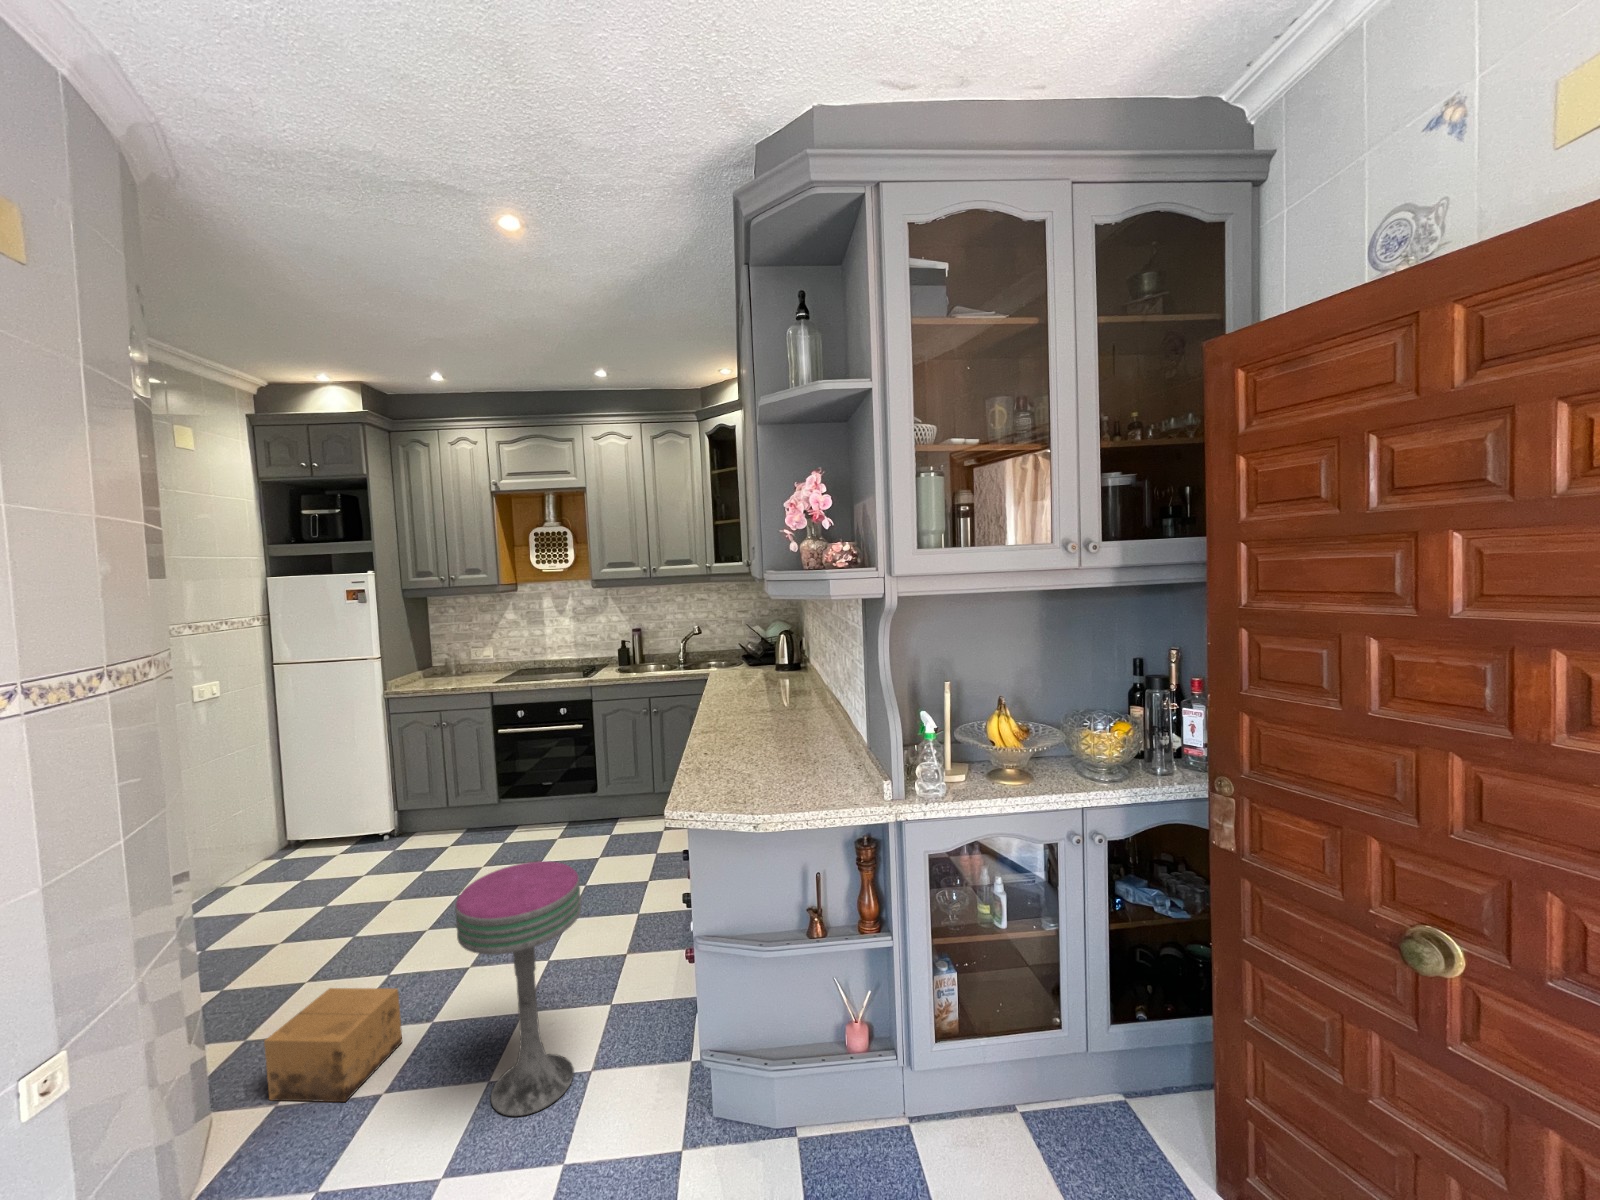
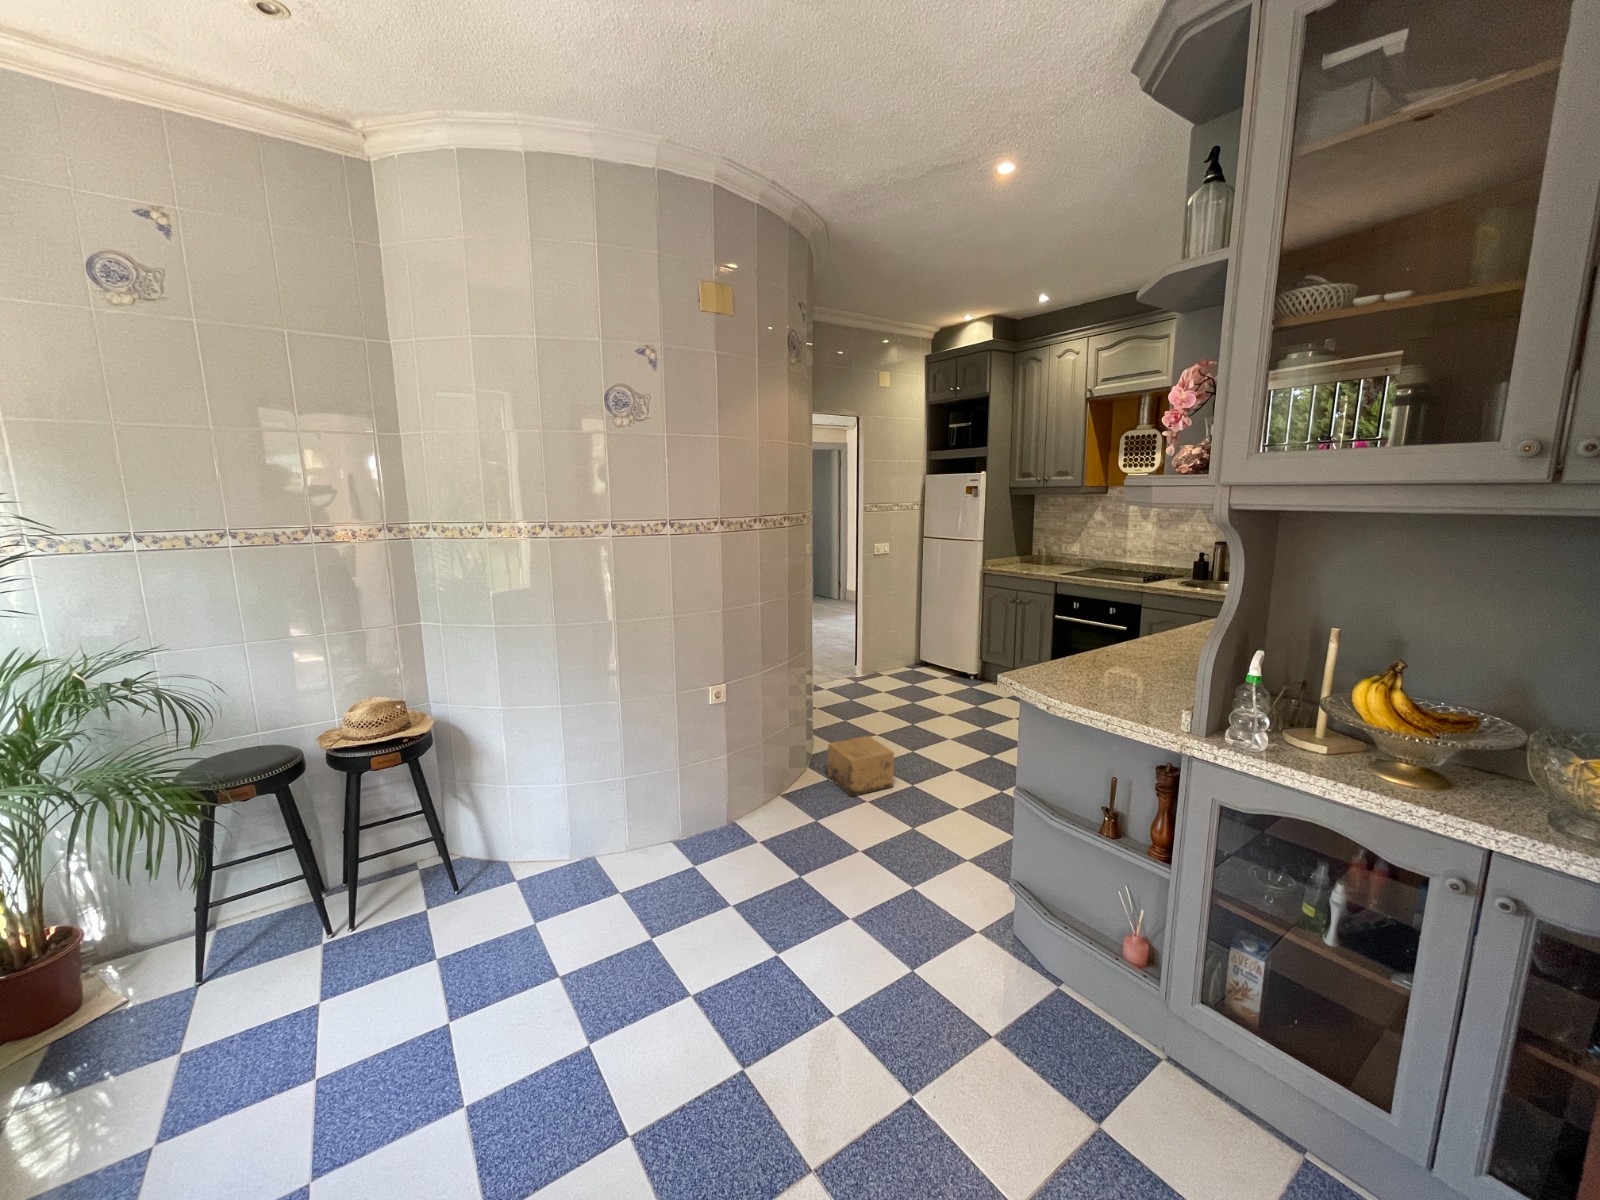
bar stool: present [455,861,581,1116] -> none [894,695,980,865]

